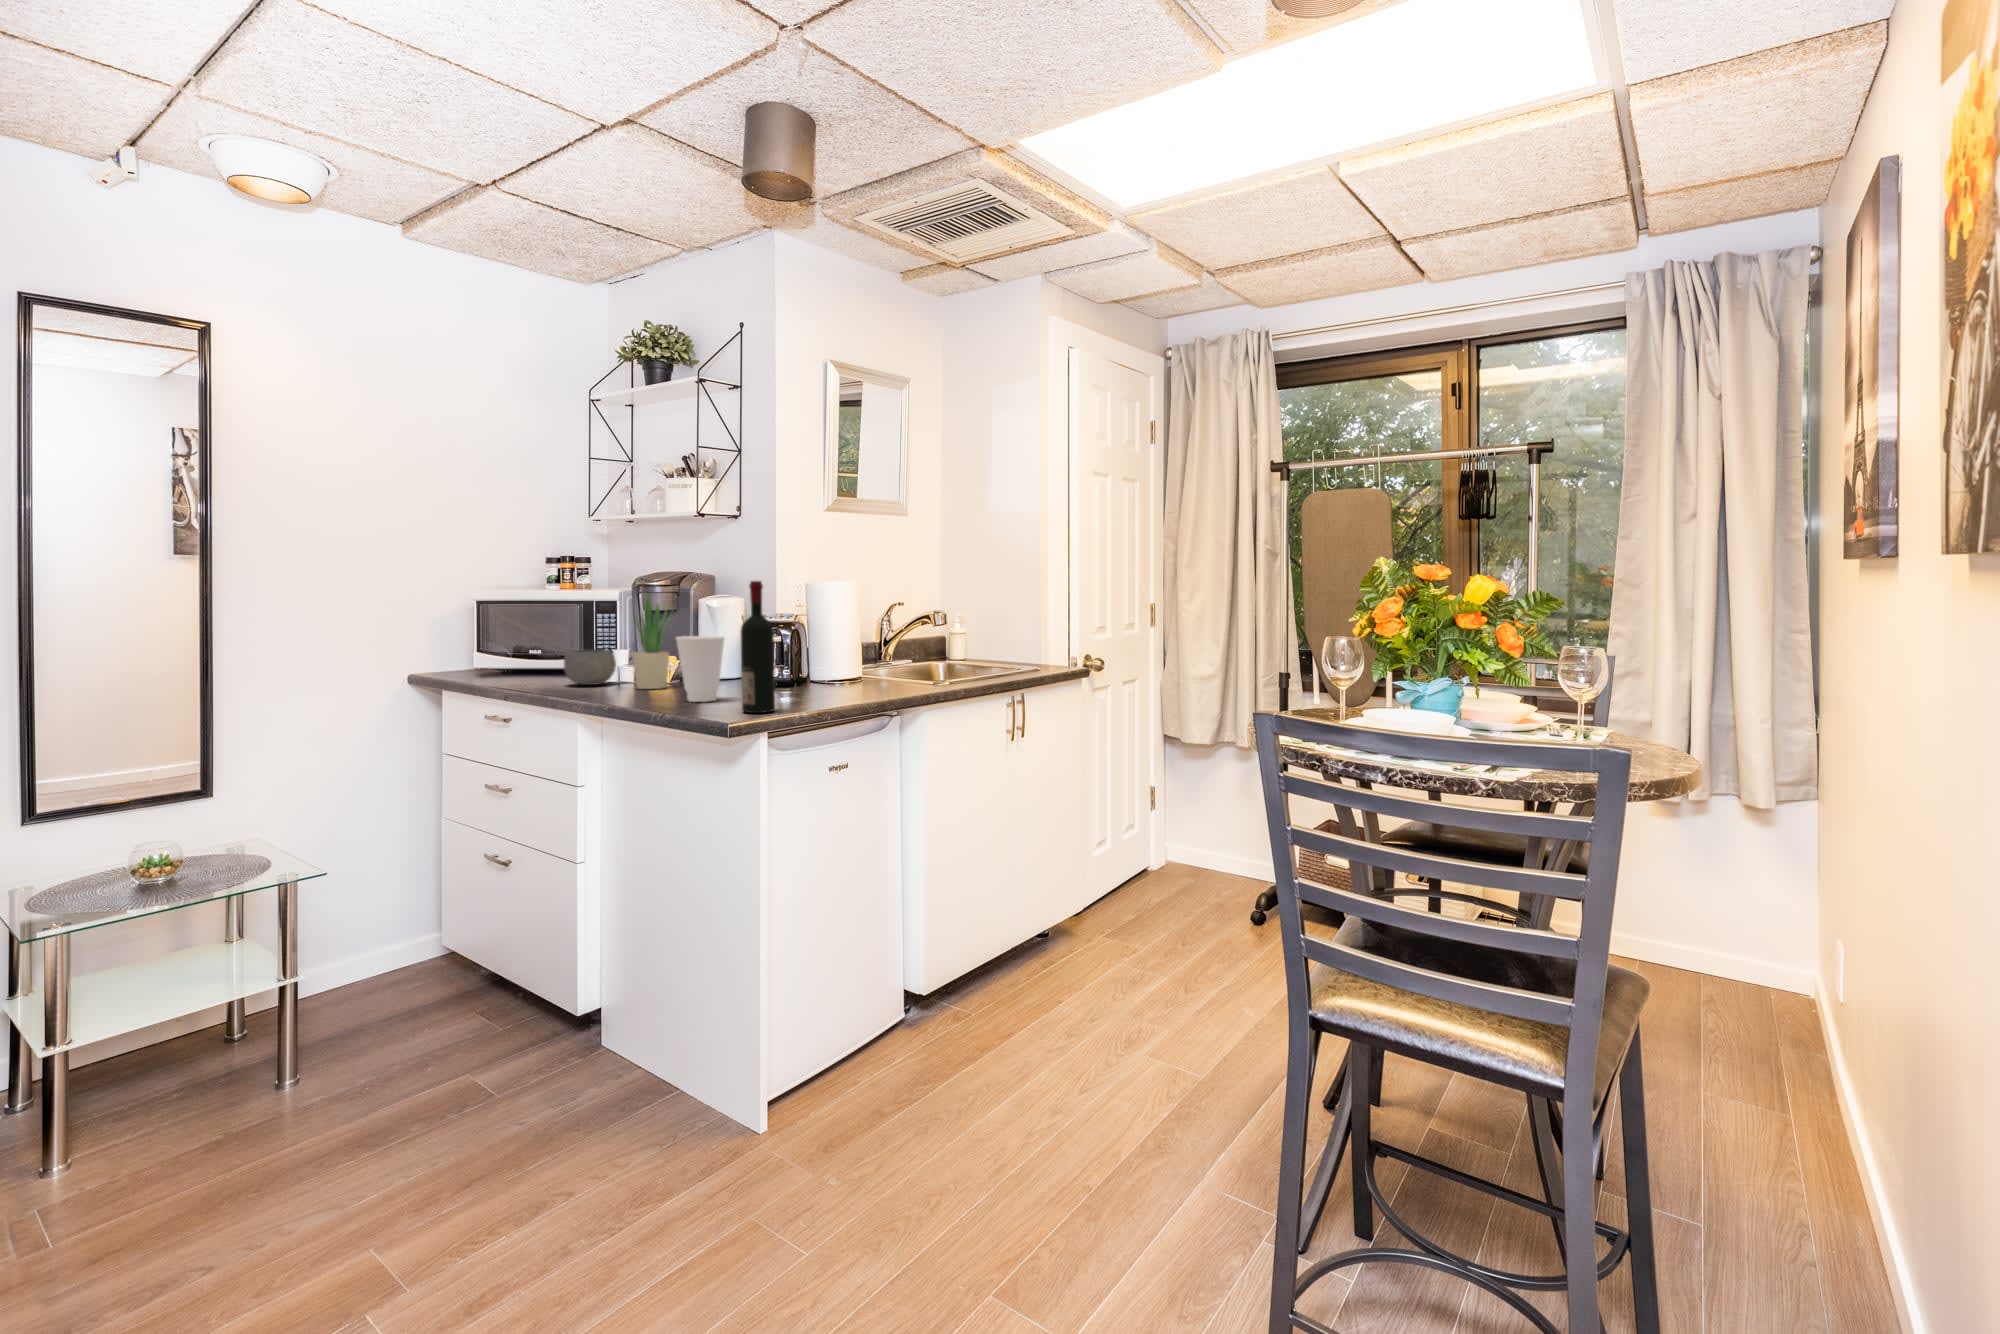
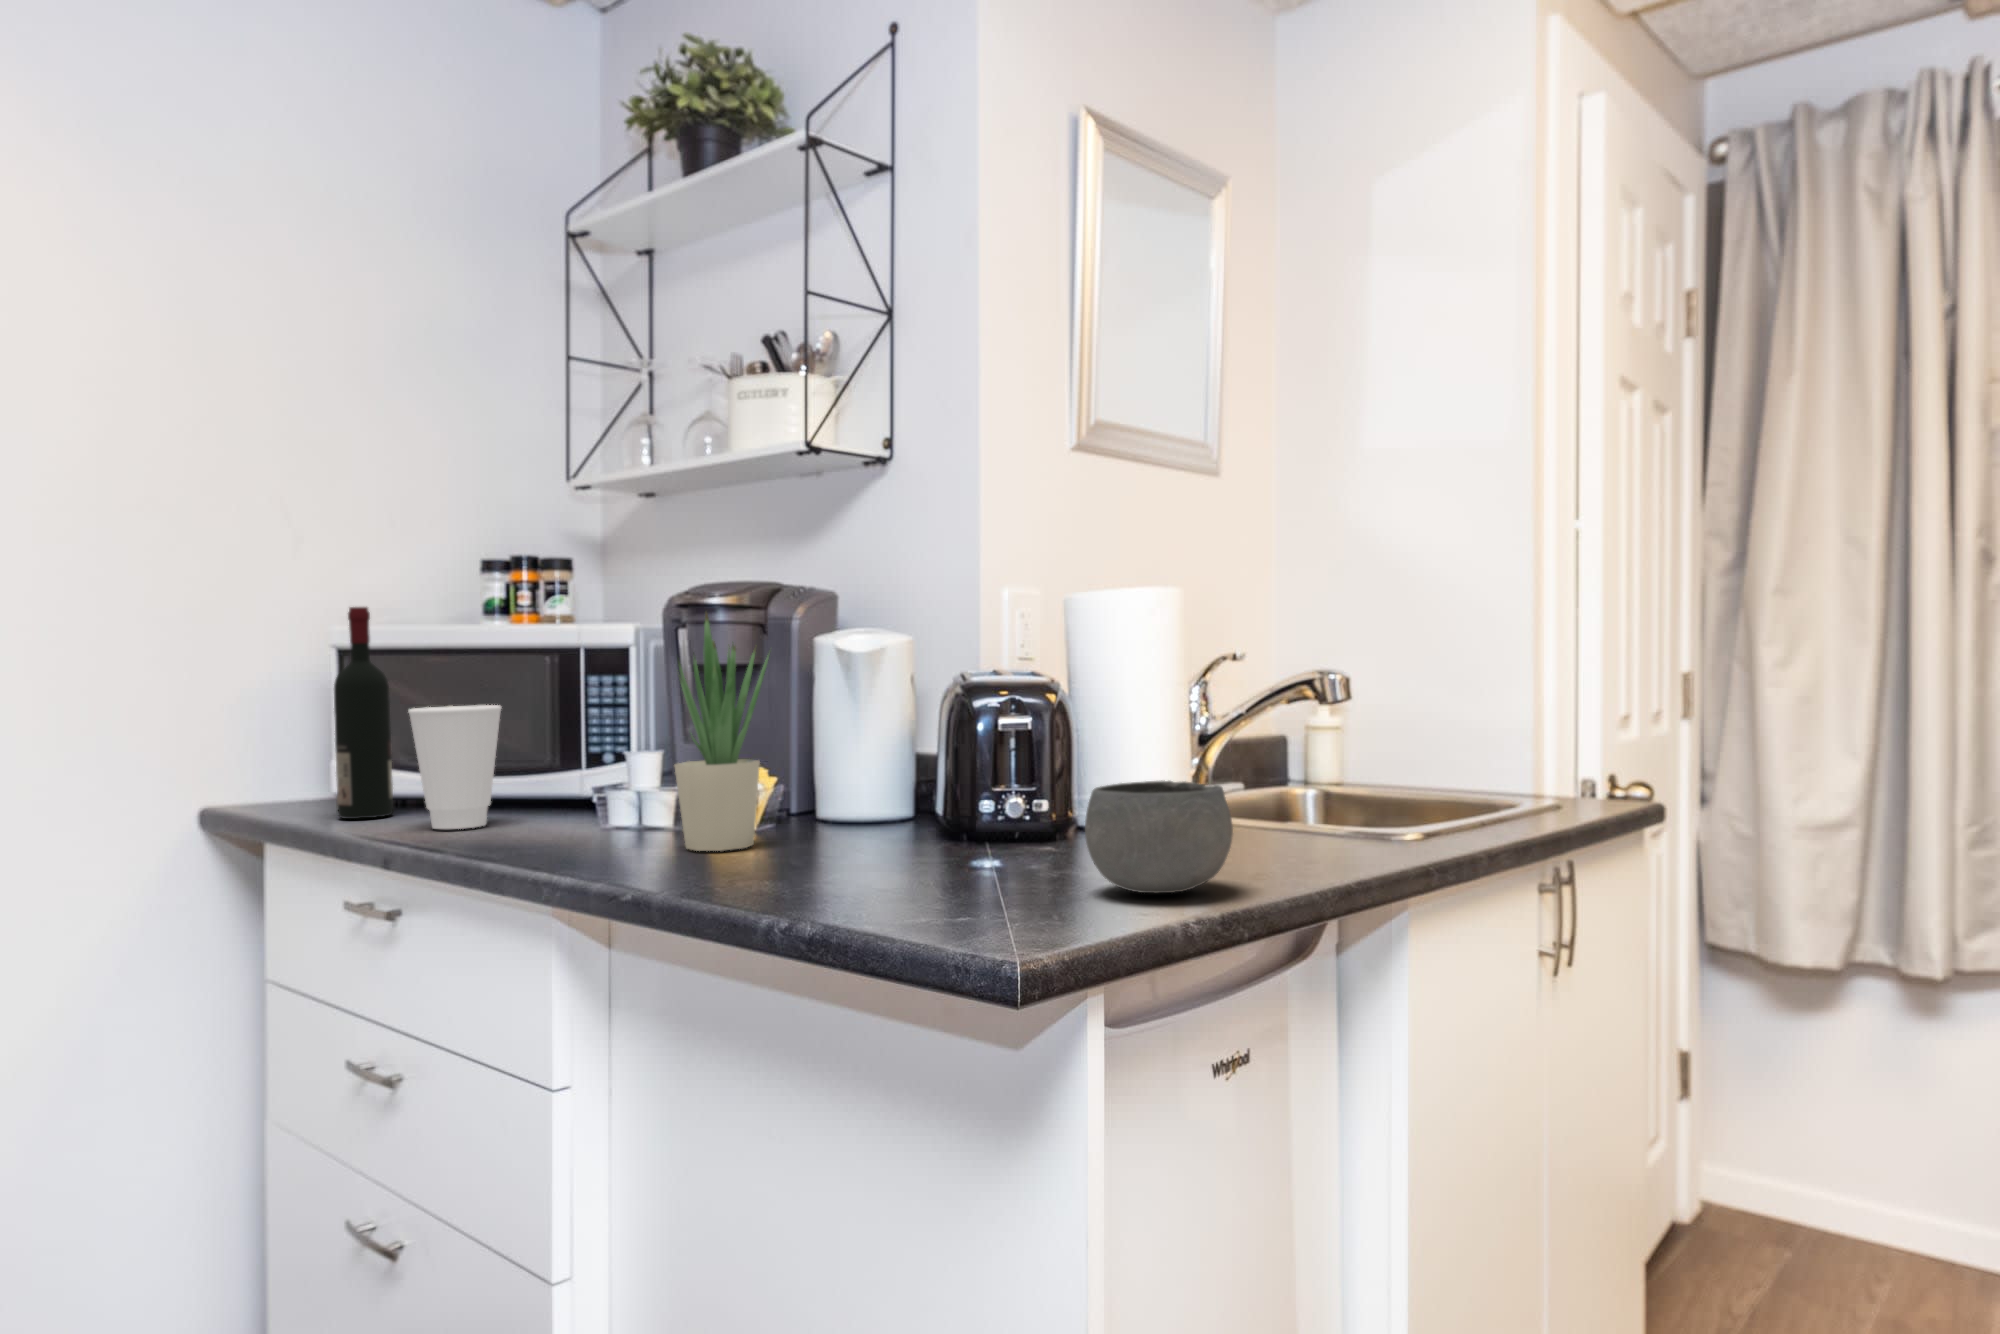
wine bottle: present [740,581,775,713] -> present [334,607,393,819]
cup: present [676,636,724,702] -> present [408,705,501,829]
bowl: present [564,649,616,685] -> present [1085,780,1233,893]

